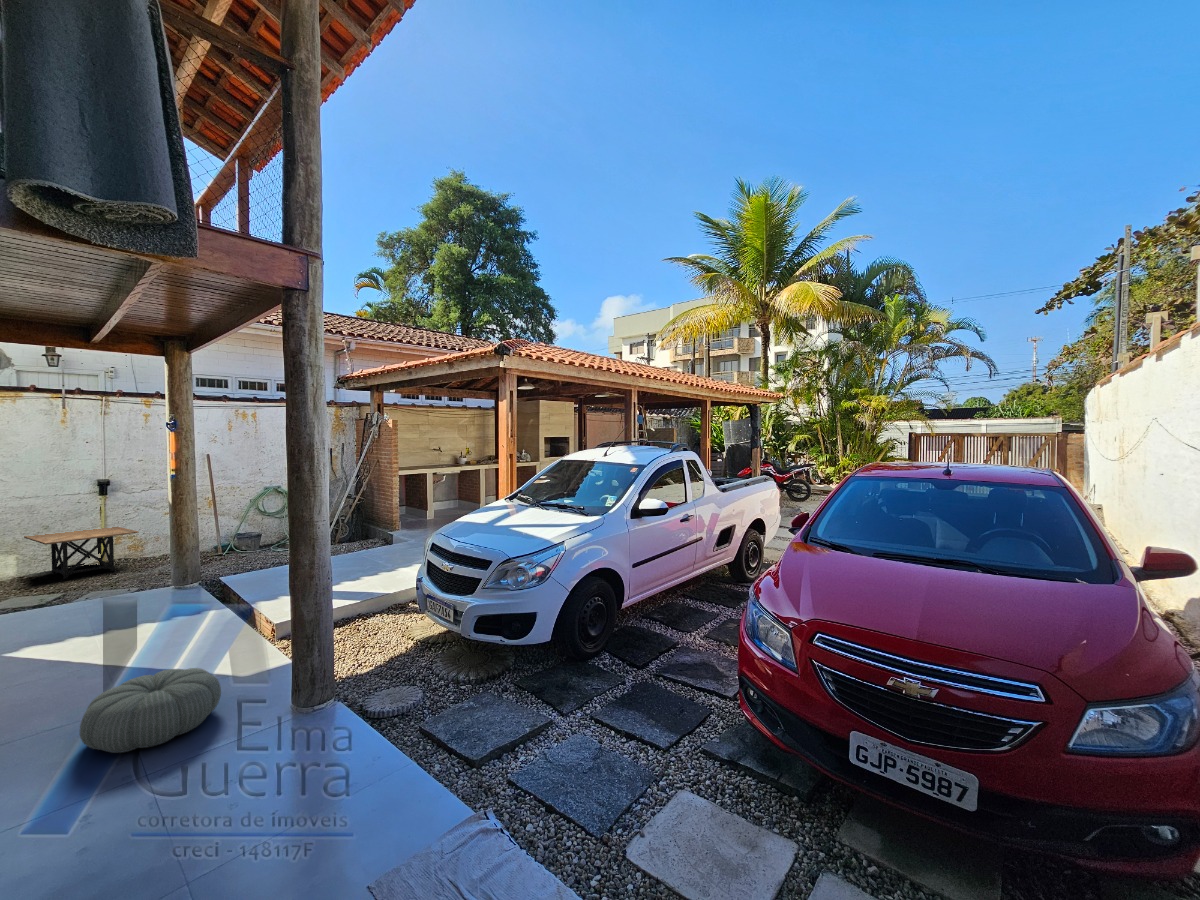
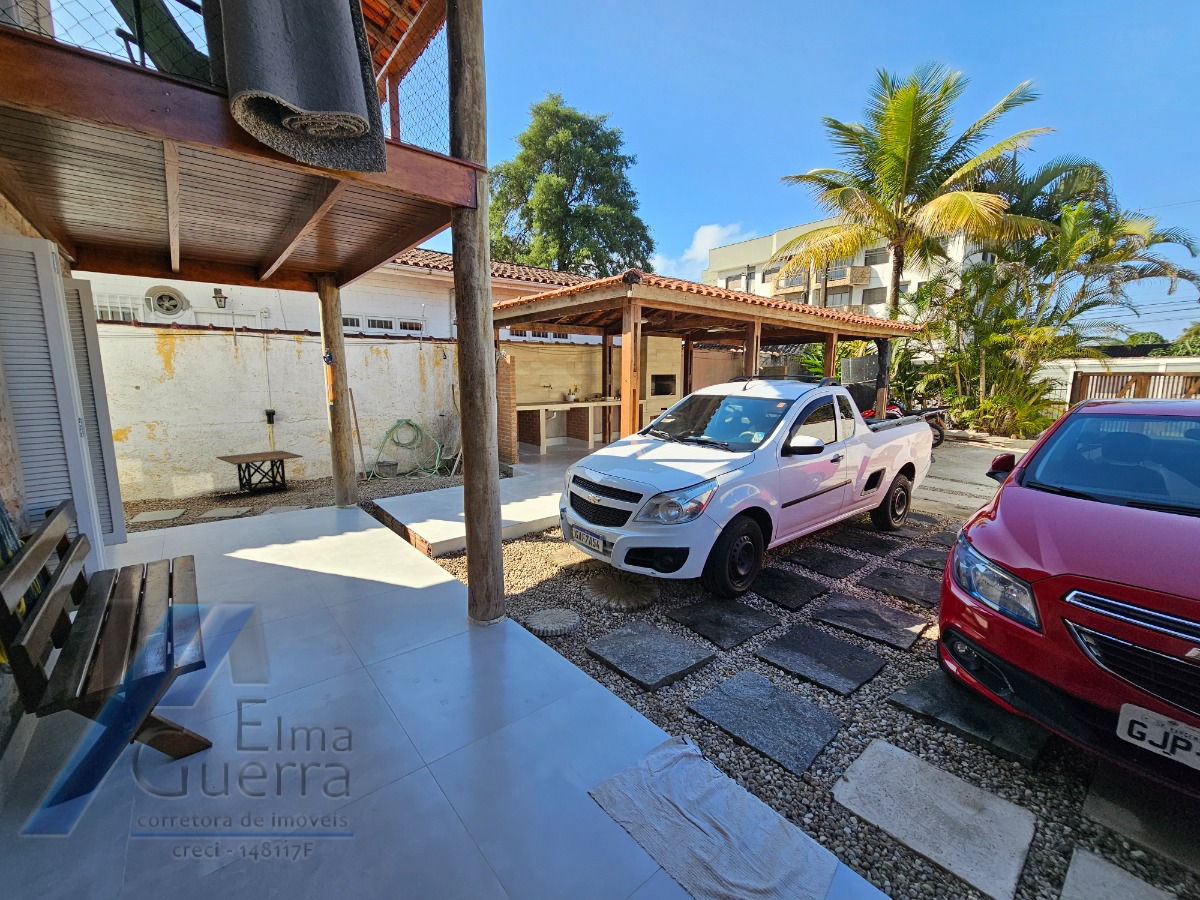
pouf: present [80,668,221,753] -> none [303,578,407,646]

